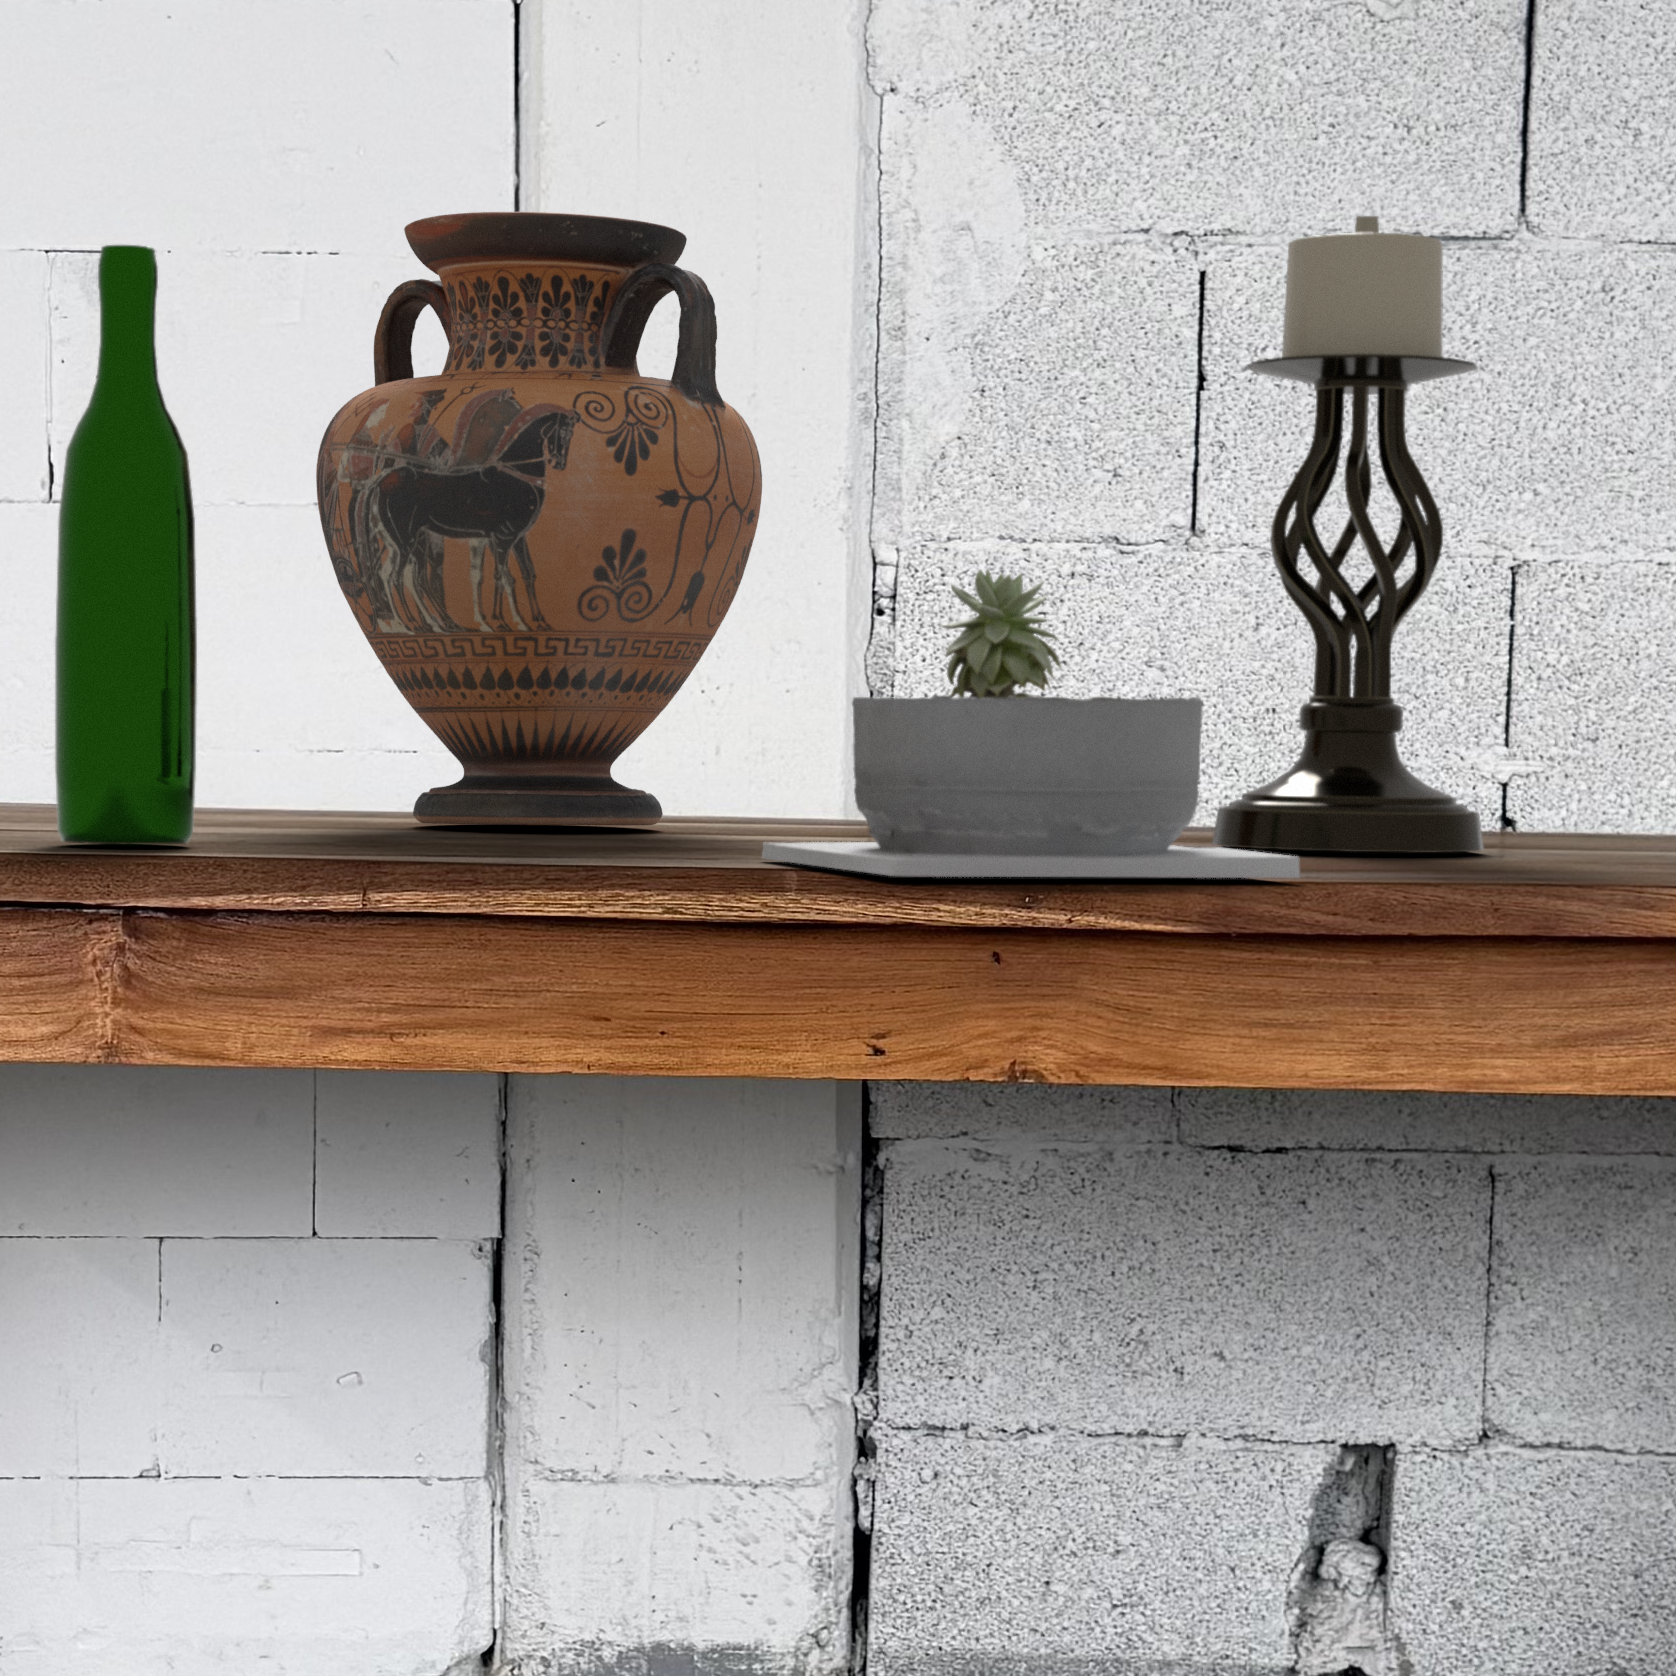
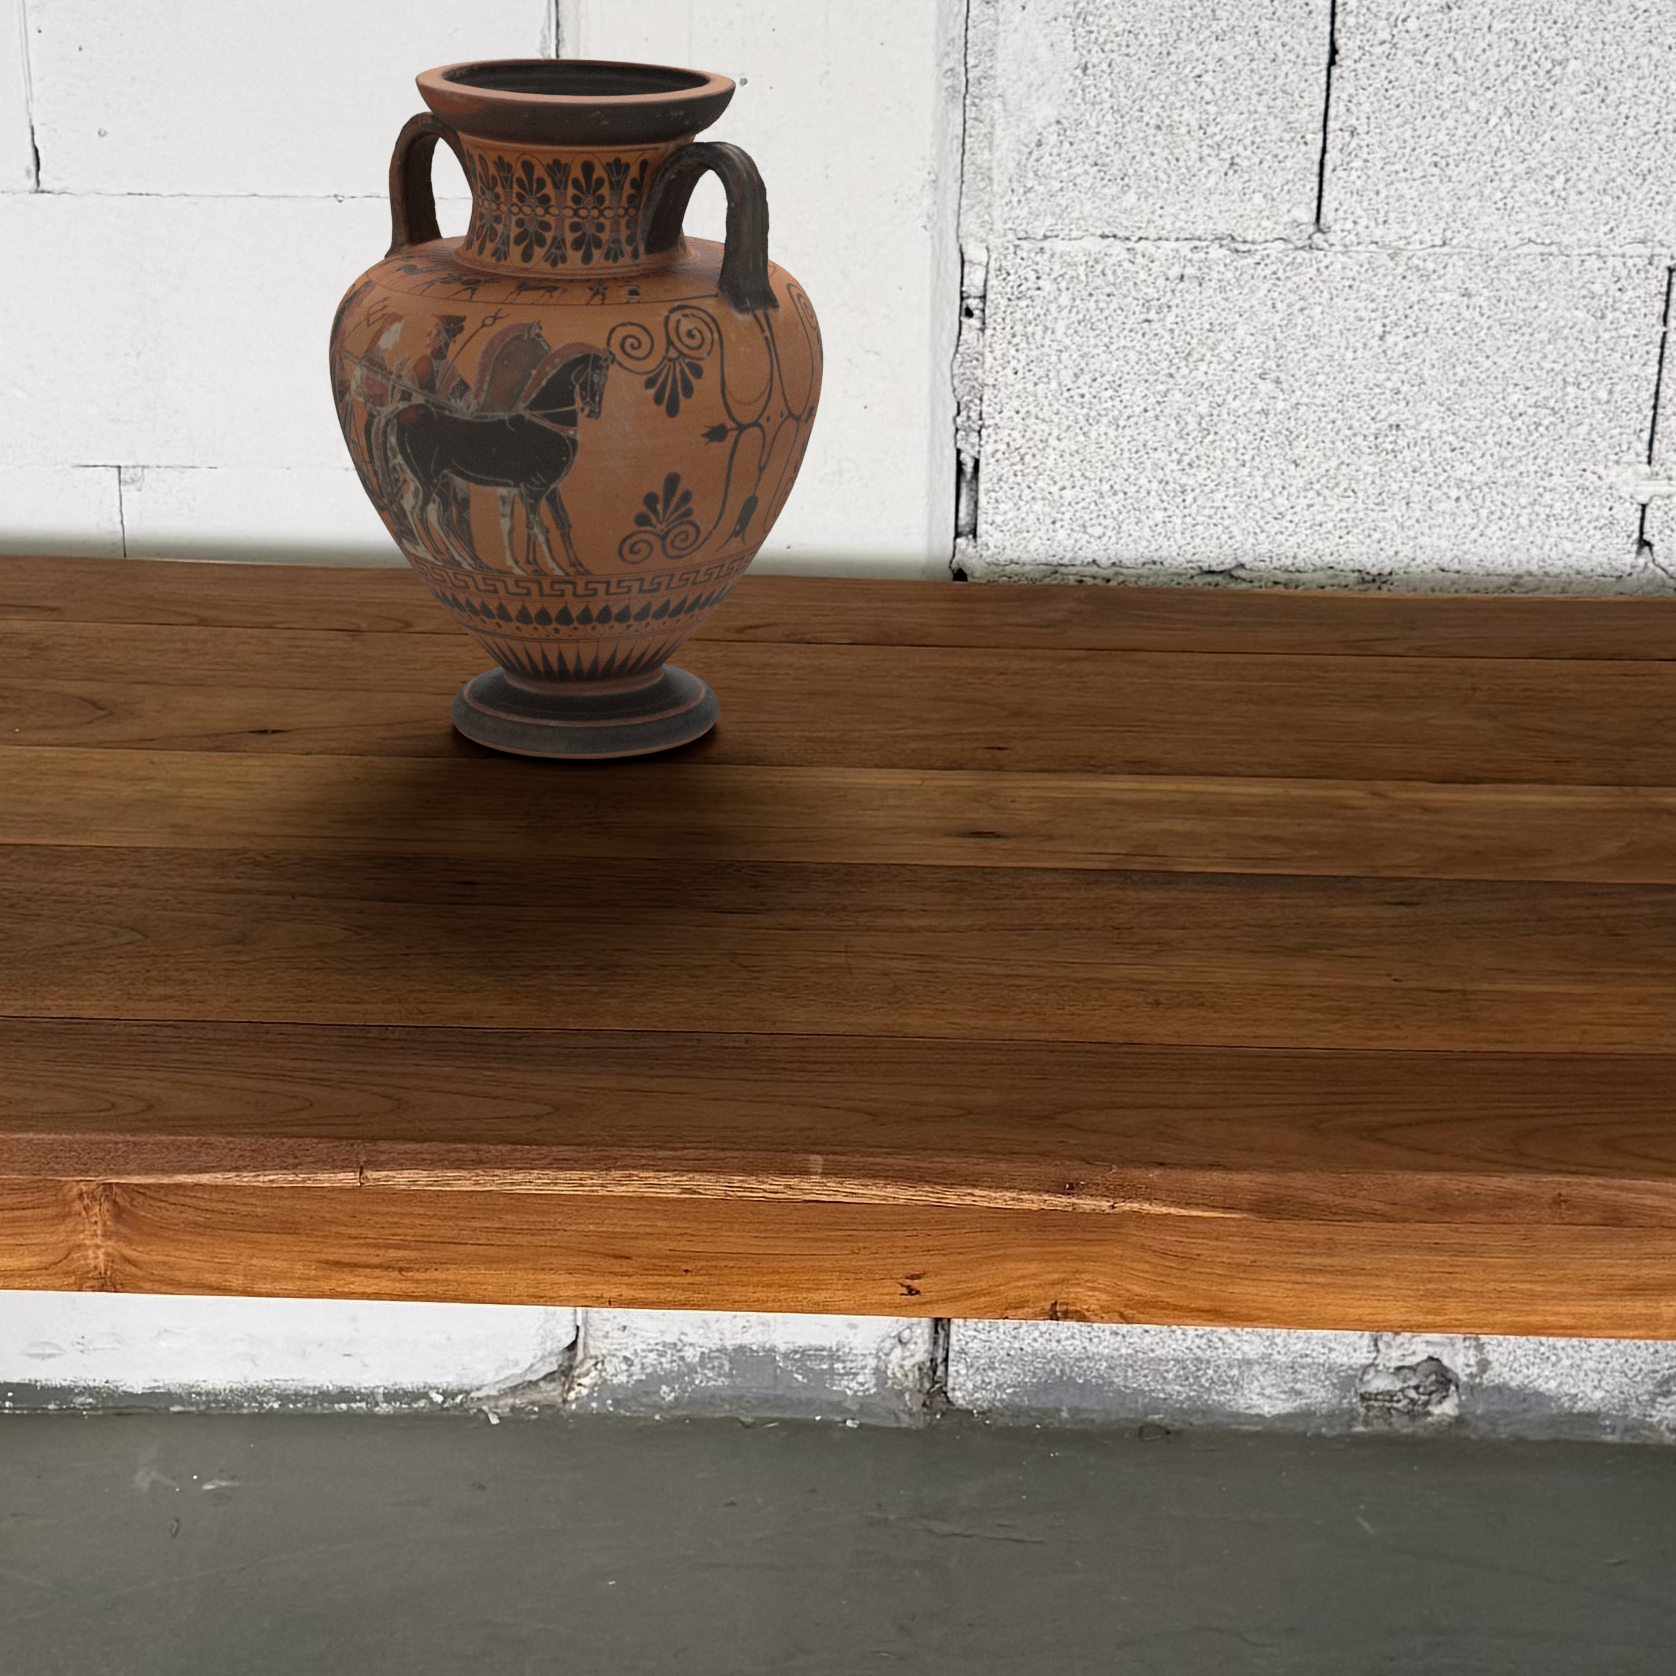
candle holder: present [1212,216,1483,852] -> none [1301,124,1614,850]
wine bottle: present [55,245,197,844] -> none [39,284,207,940]
succulent planter: present [762,570,1300,878] -> none [809,707,1369,1120]

